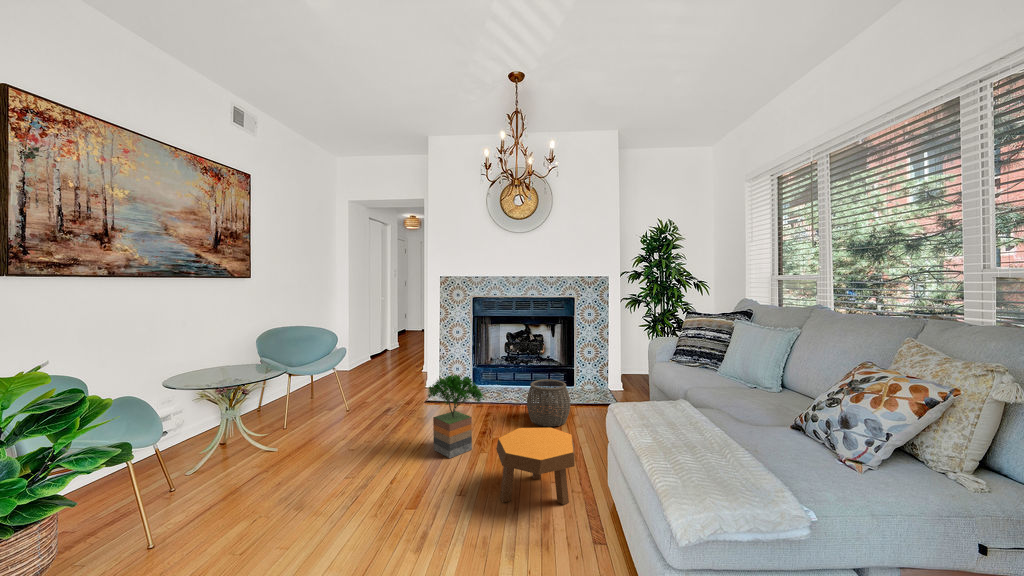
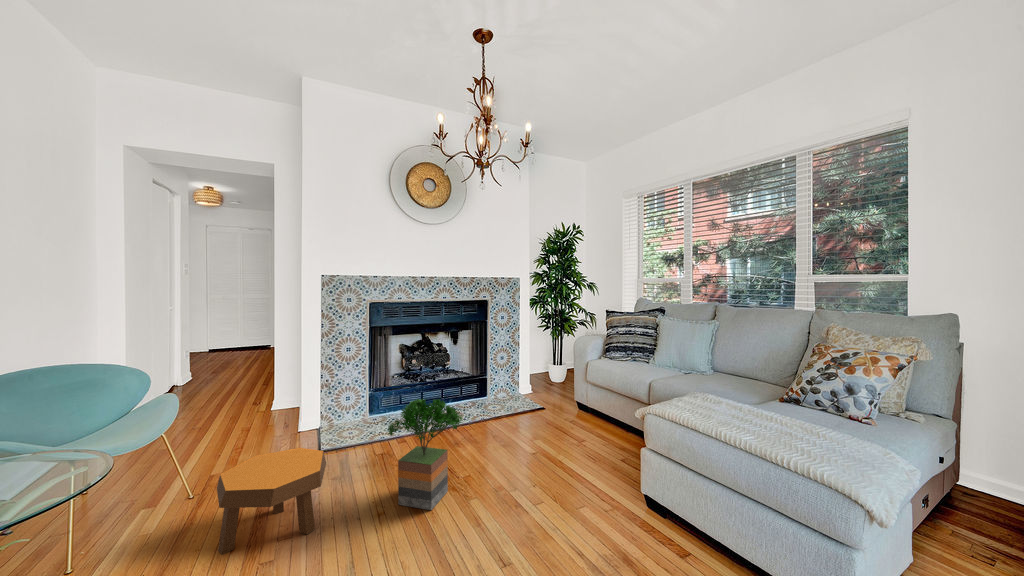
woven basket: present [526,379,571,427] -> none [474,391,523,445]
footstool: present [496,428,575,505] -> present [217,448,326,554]

